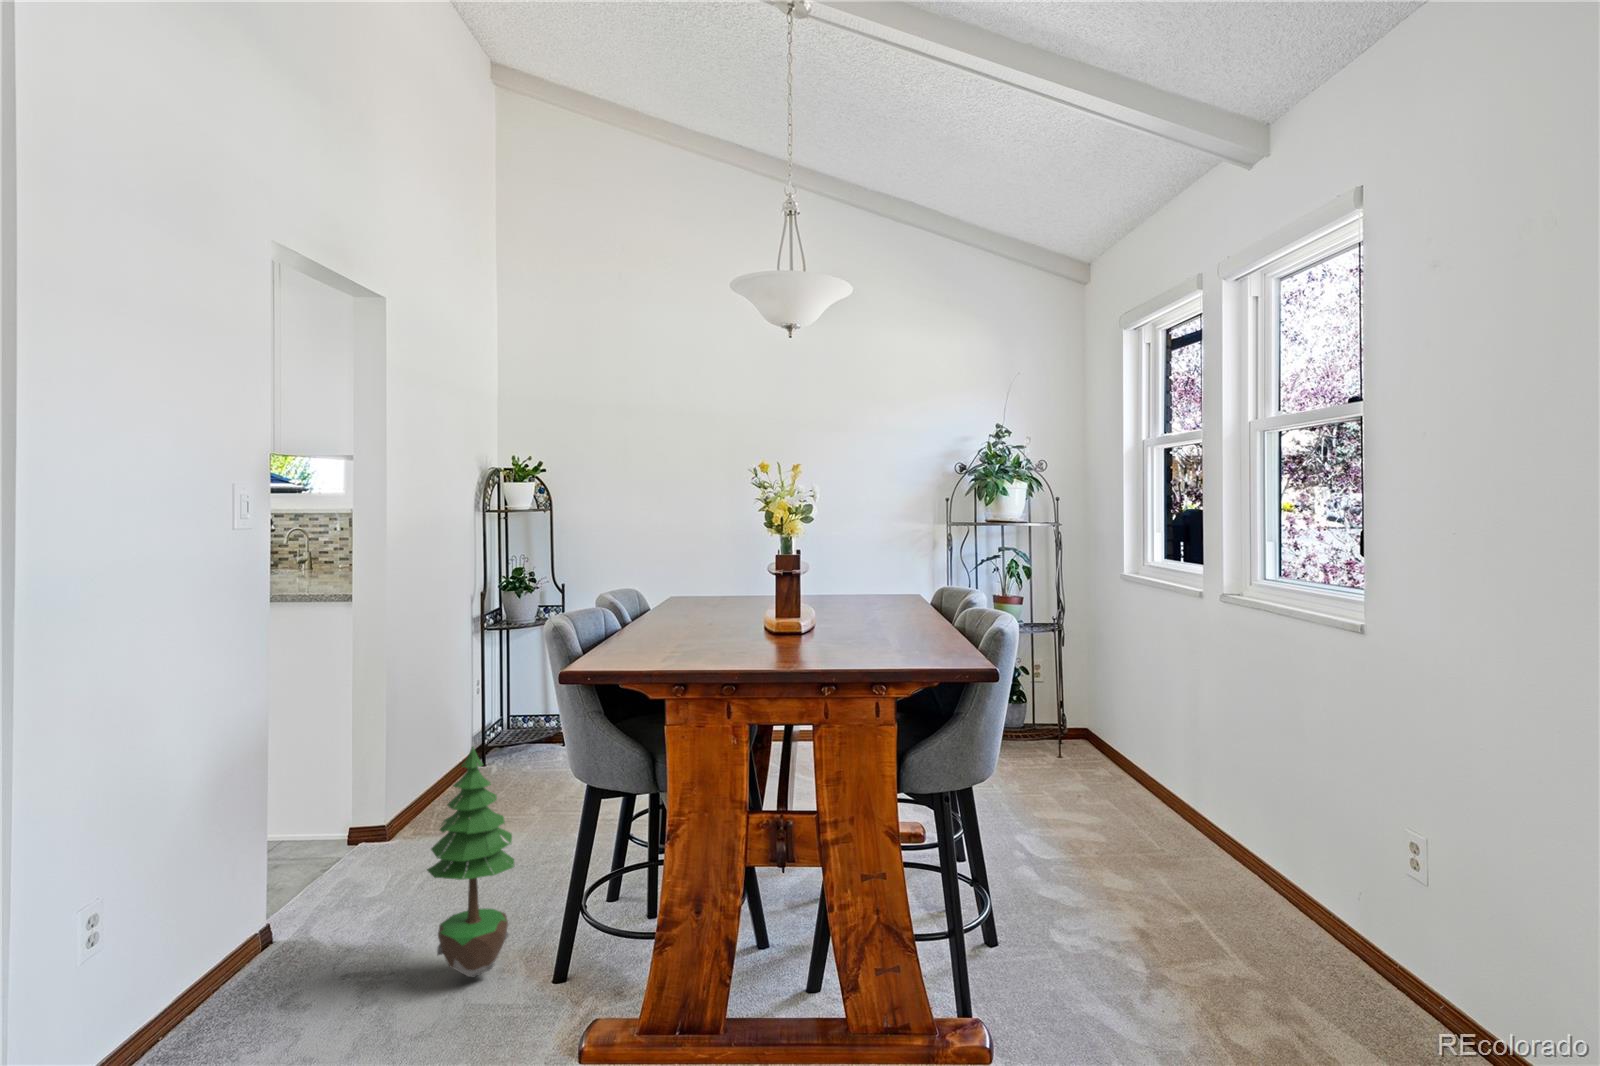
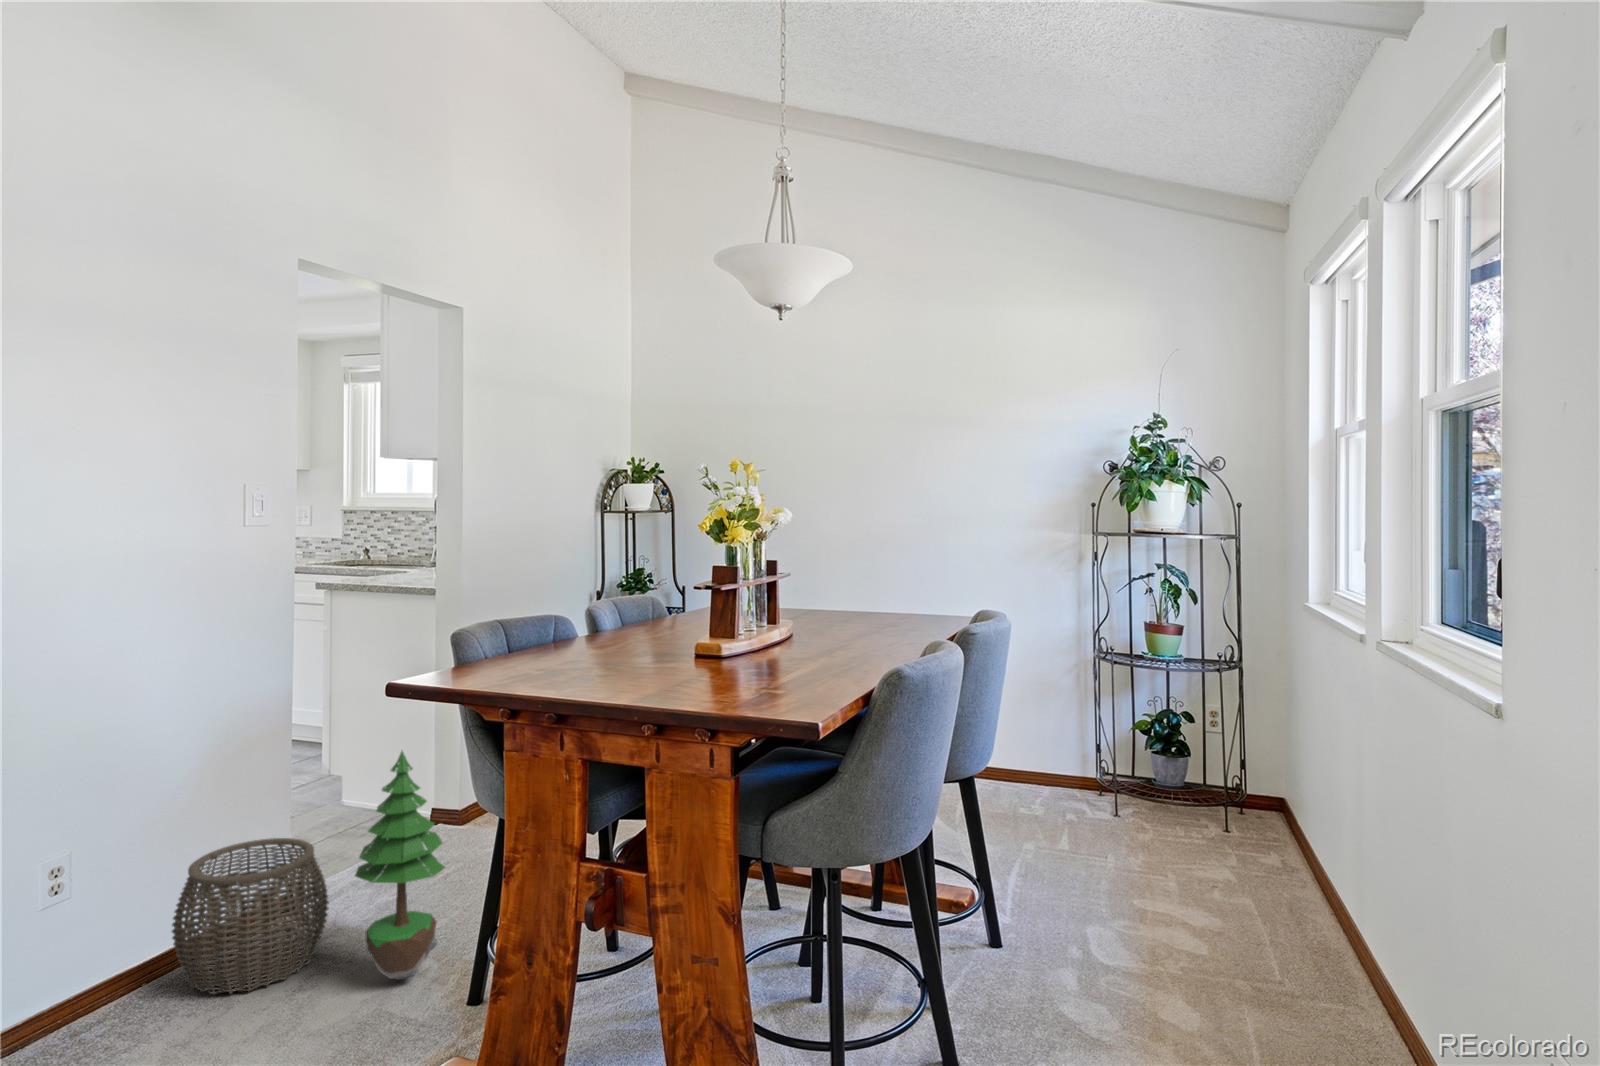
woven basket: none [203,858,370,1031] -> present [172,838,329,994]

